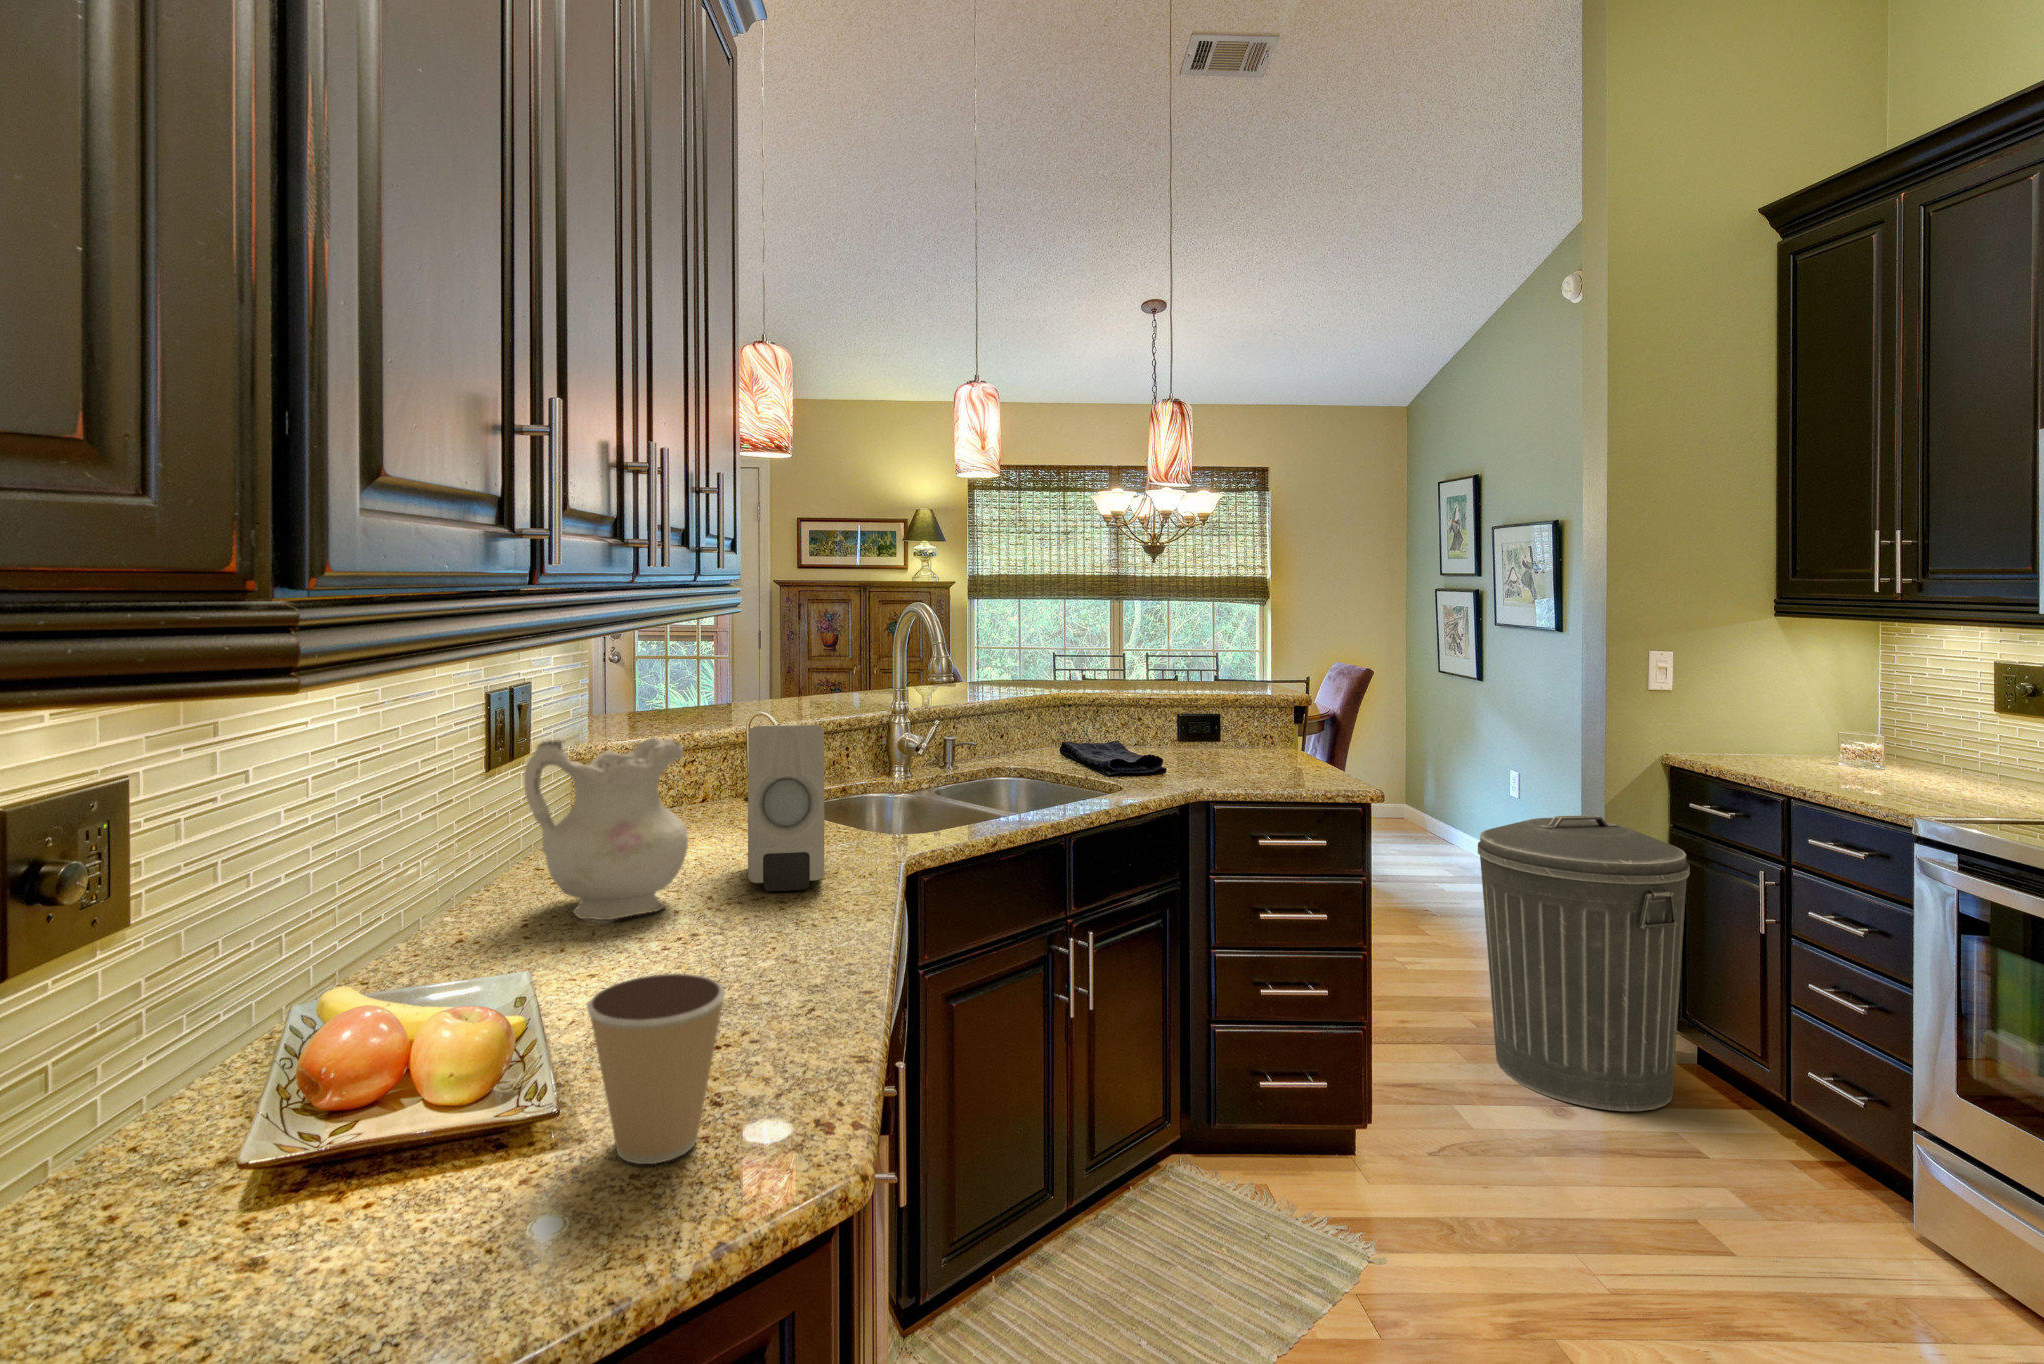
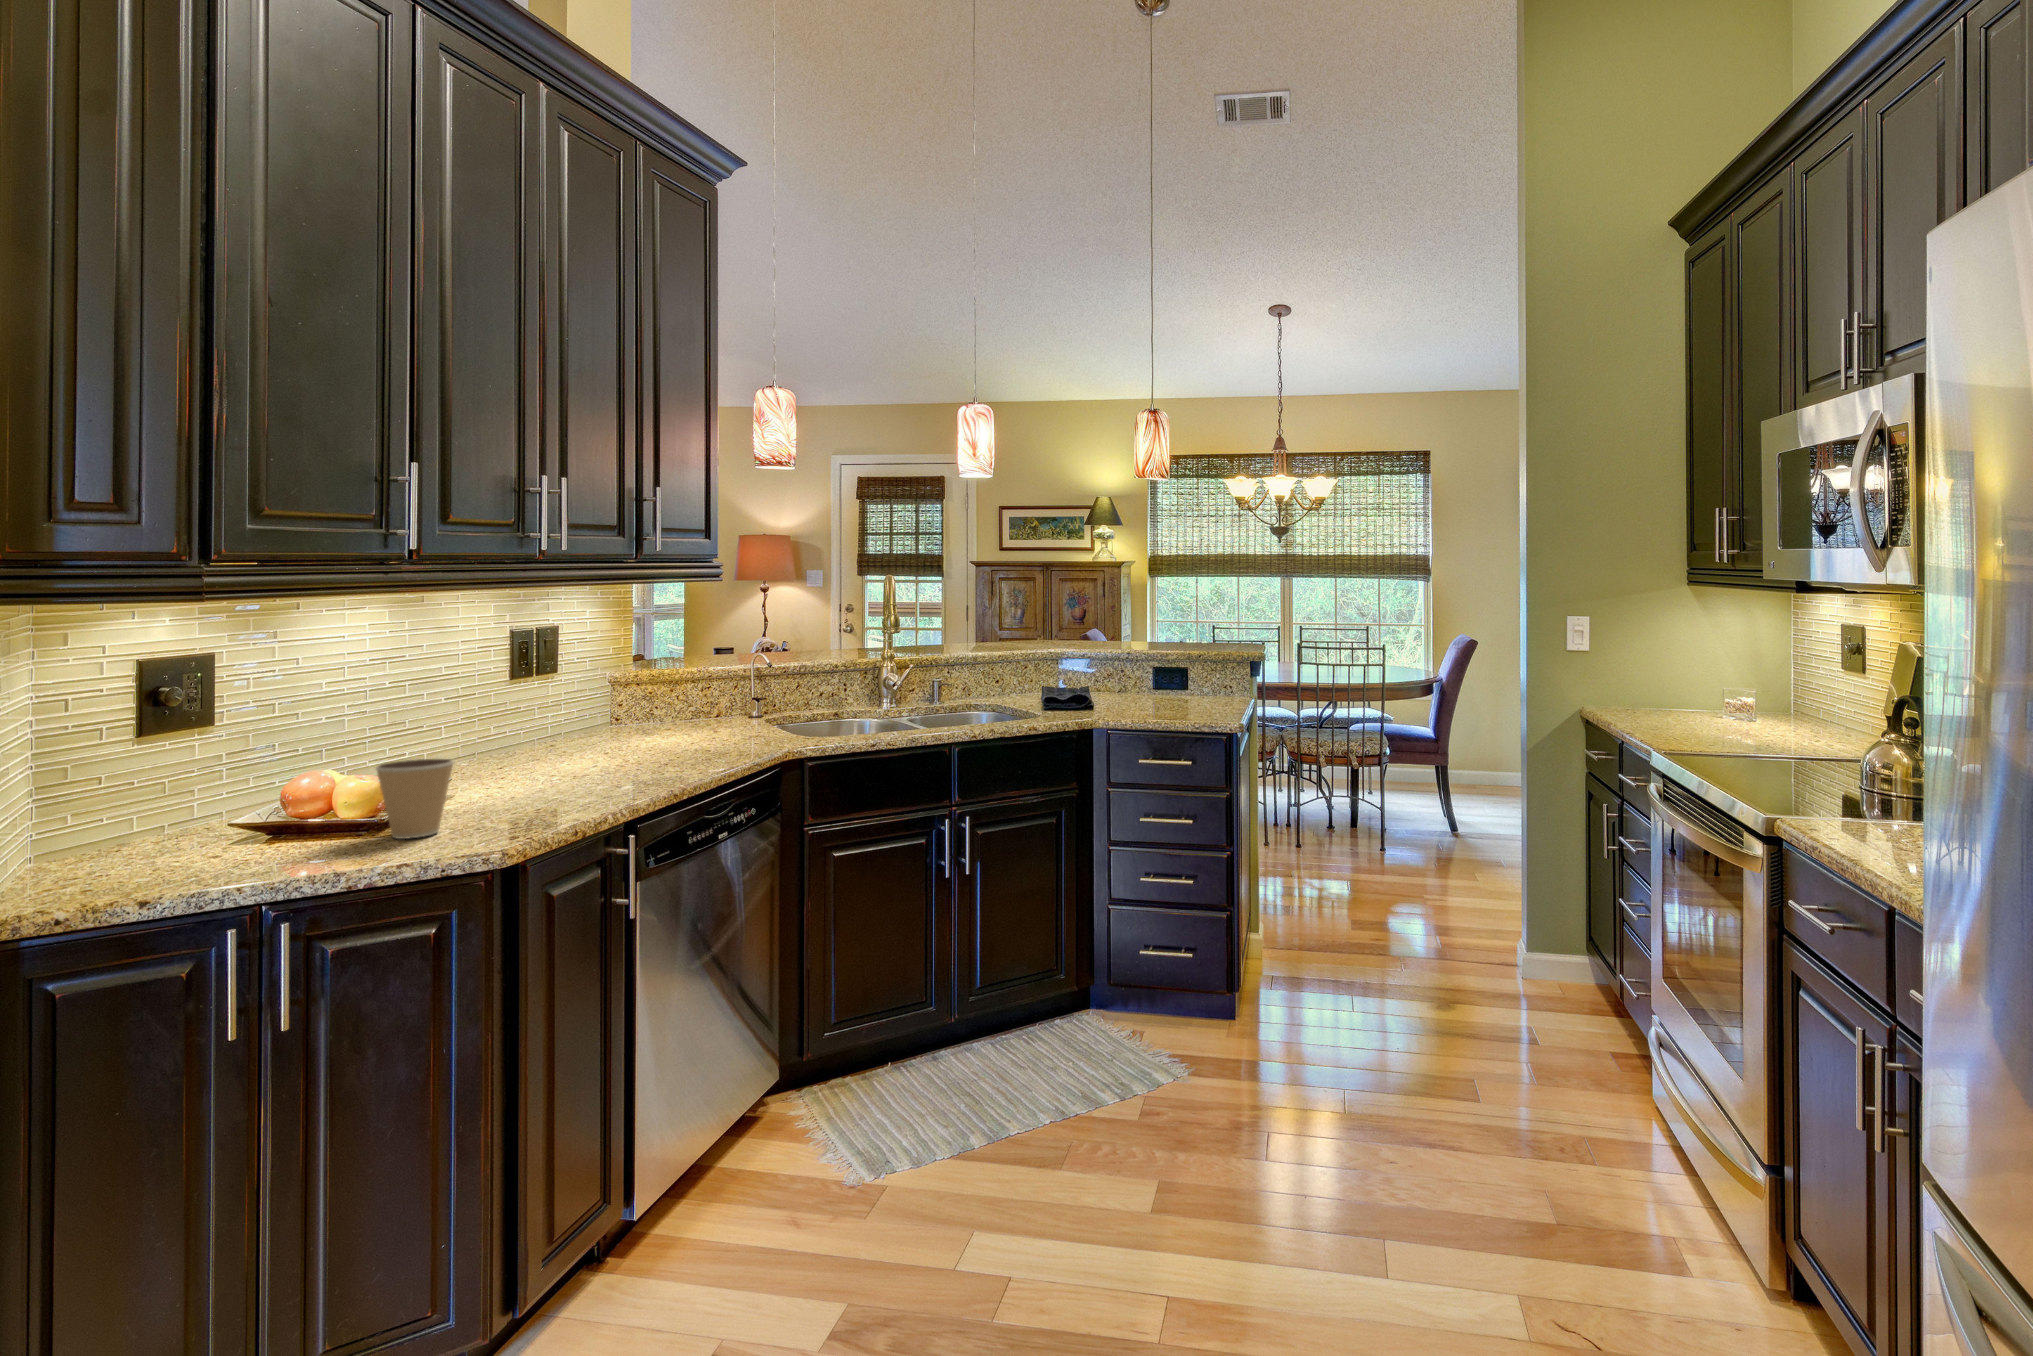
soap dispenser: present [748,725,824,891] -> none [650,654,727,758]
ceramic pitcher: present [524,738,688,920] -> none [500,657,607,765]
trash can: present [1478,815,1690,1111] -> none [1401,758,1565,1005]

